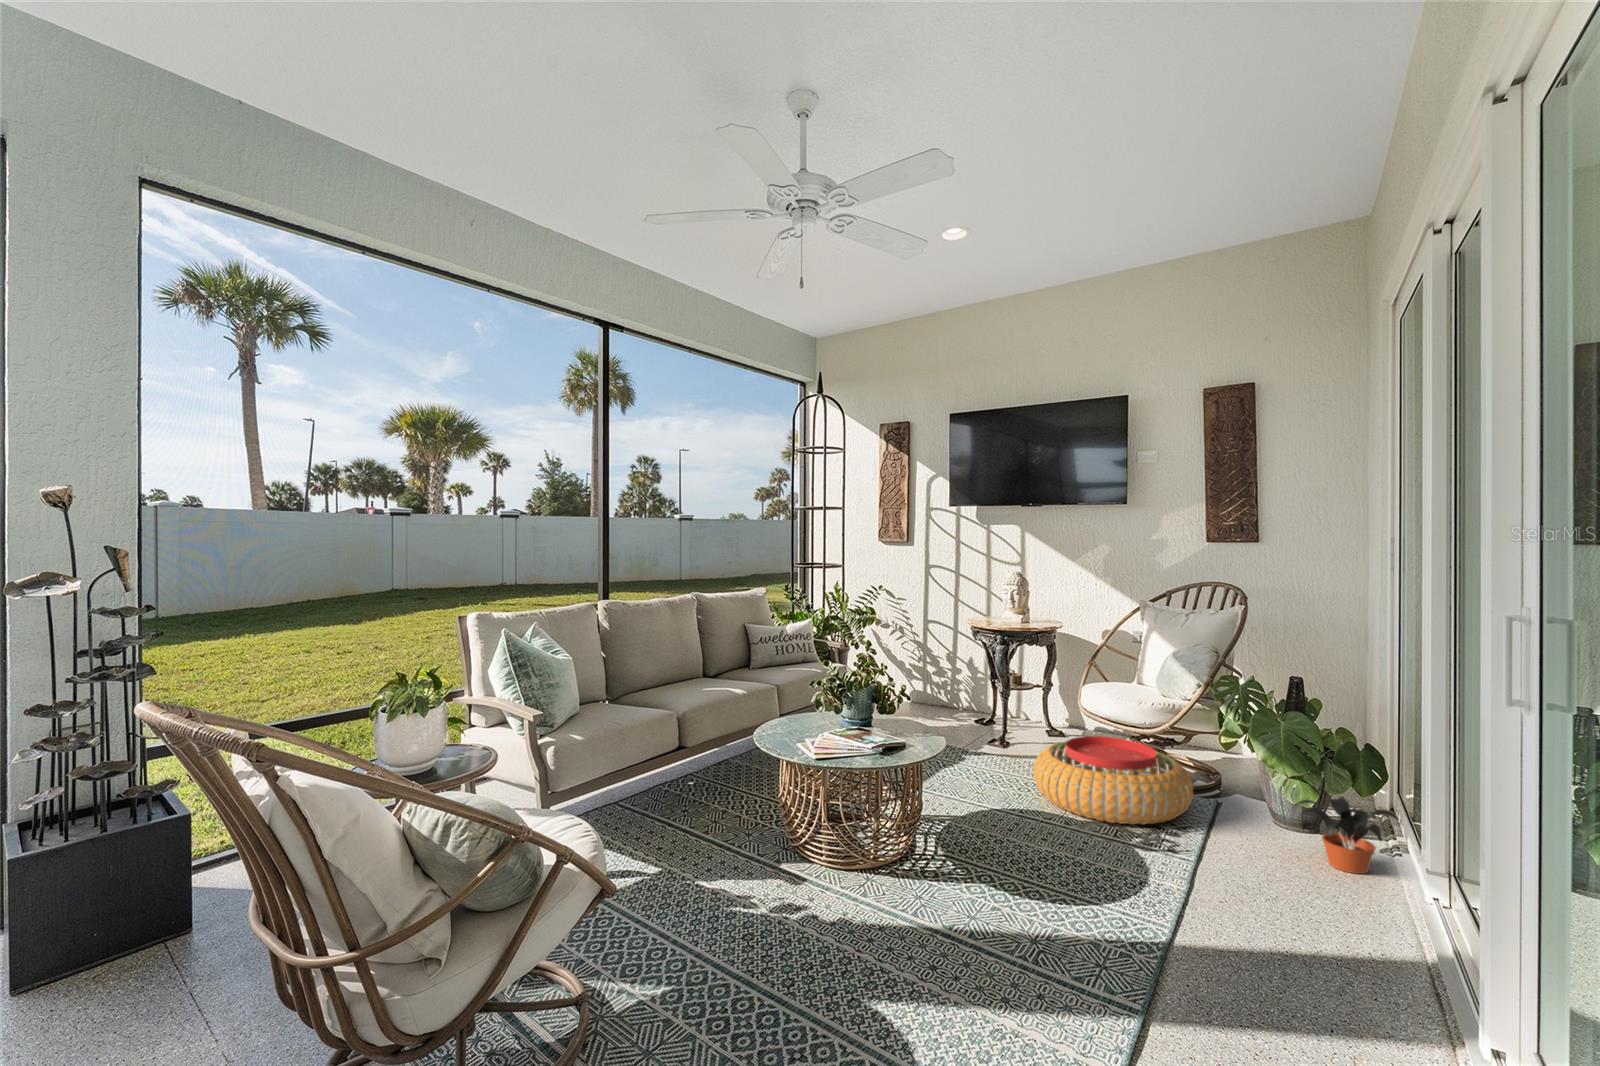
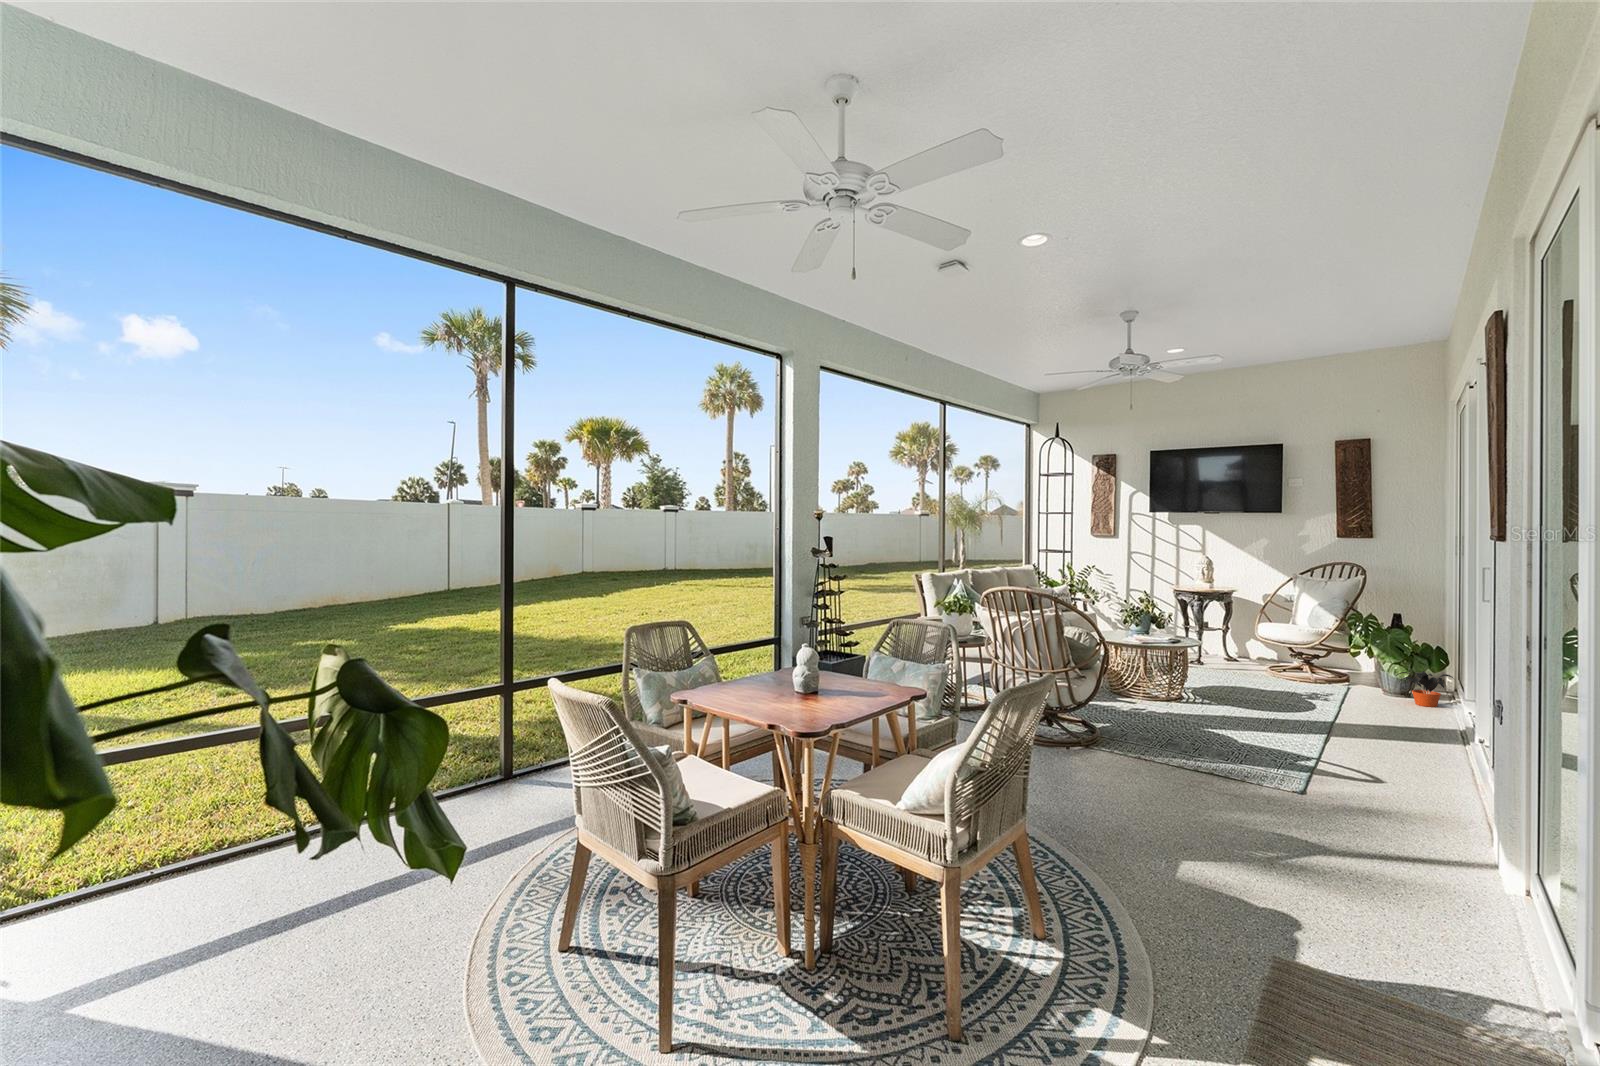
pouf: present [1034,736,1193,825] -> none [1236,650,1336,691]

